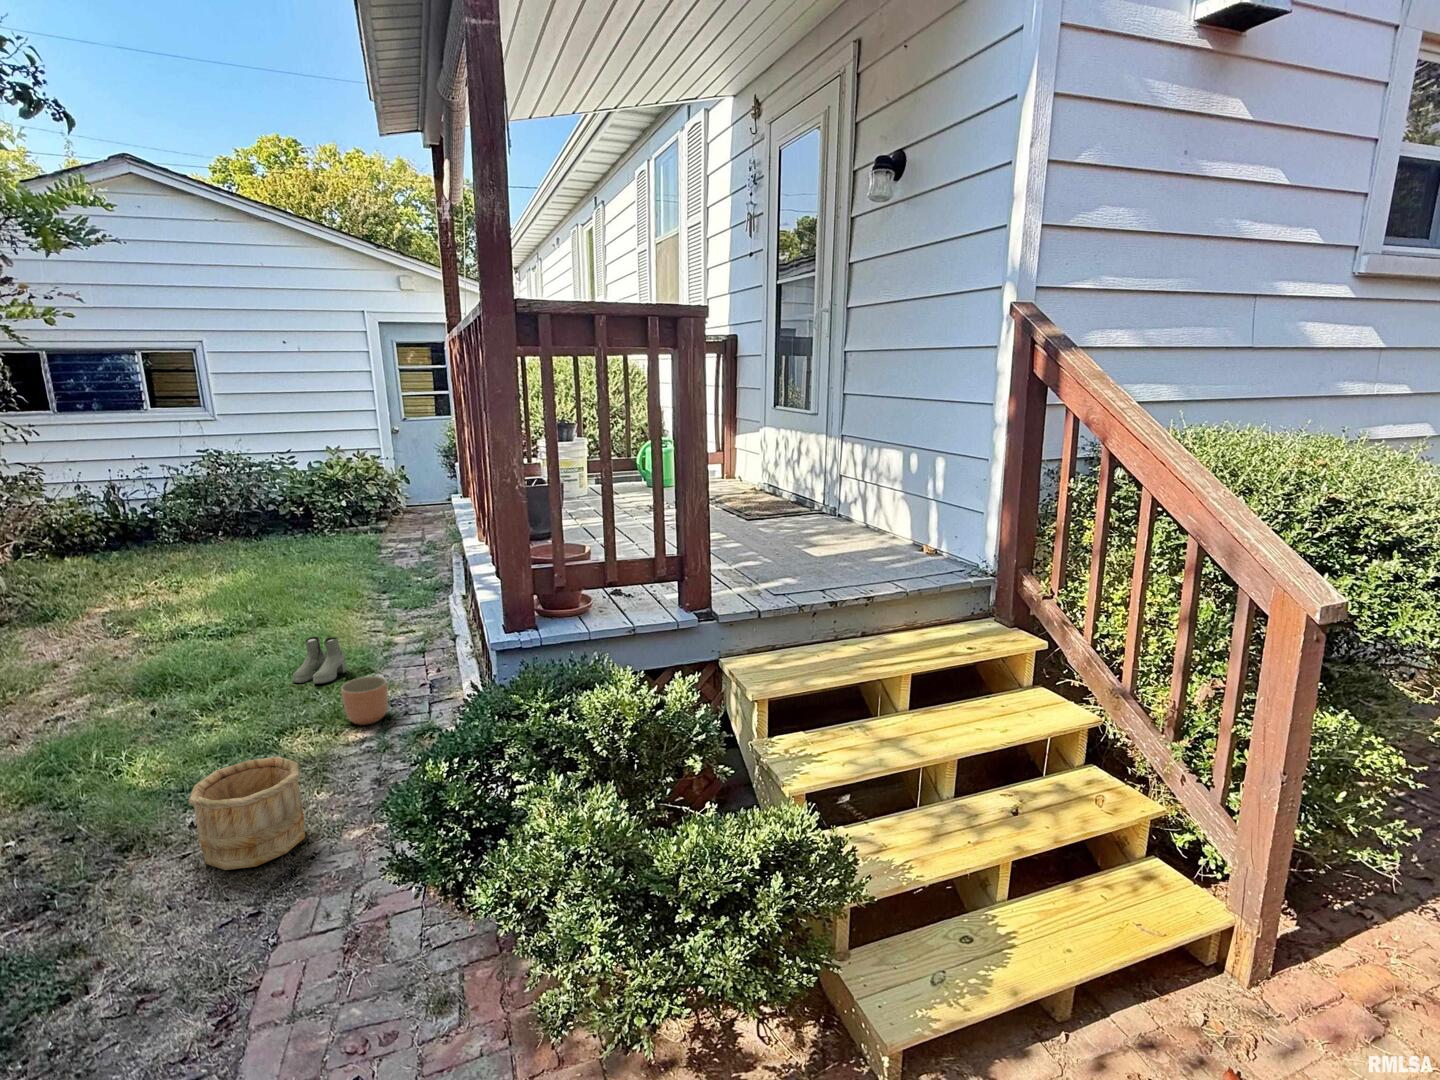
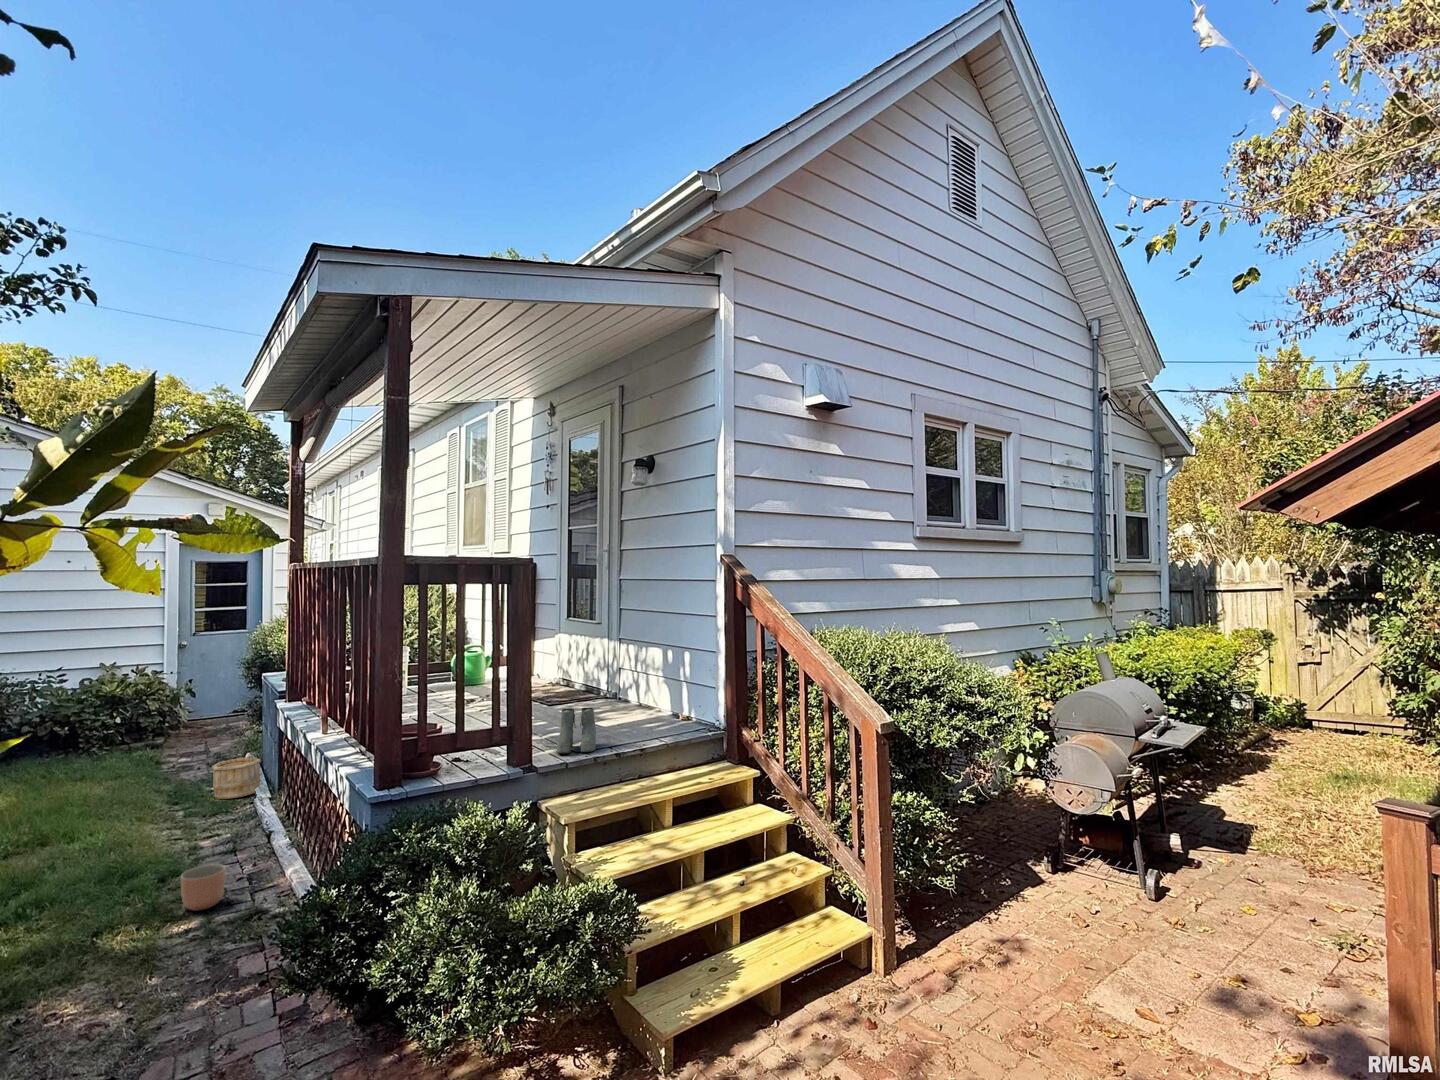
boots: present [293,637,347,684] -> present [557,708,596,754]
wooden bucket: present [189,757,305,870] -> present [212,758,261,799]

